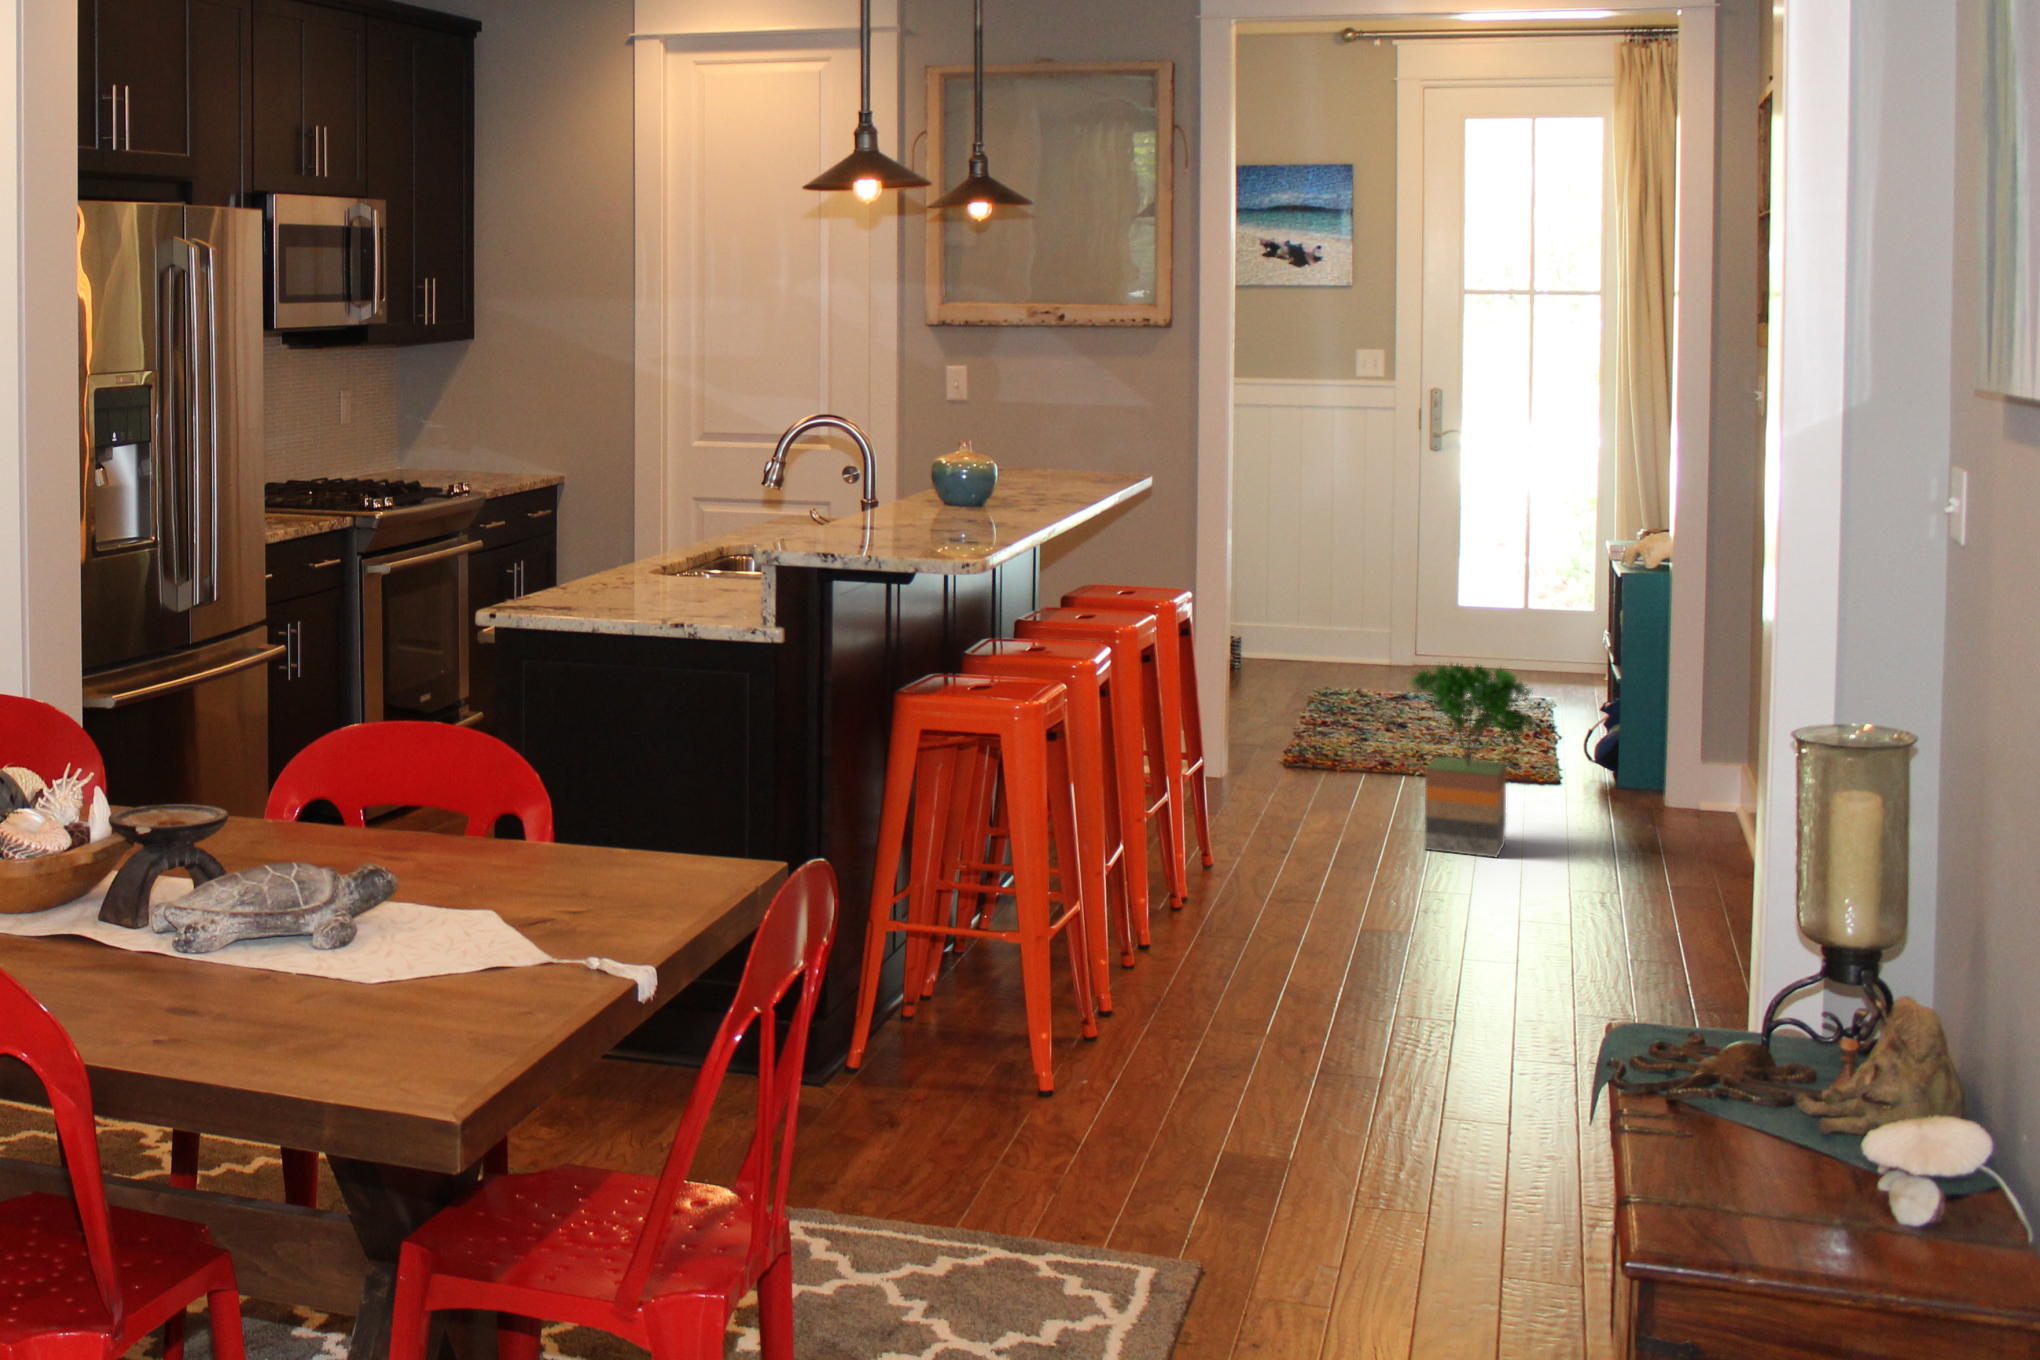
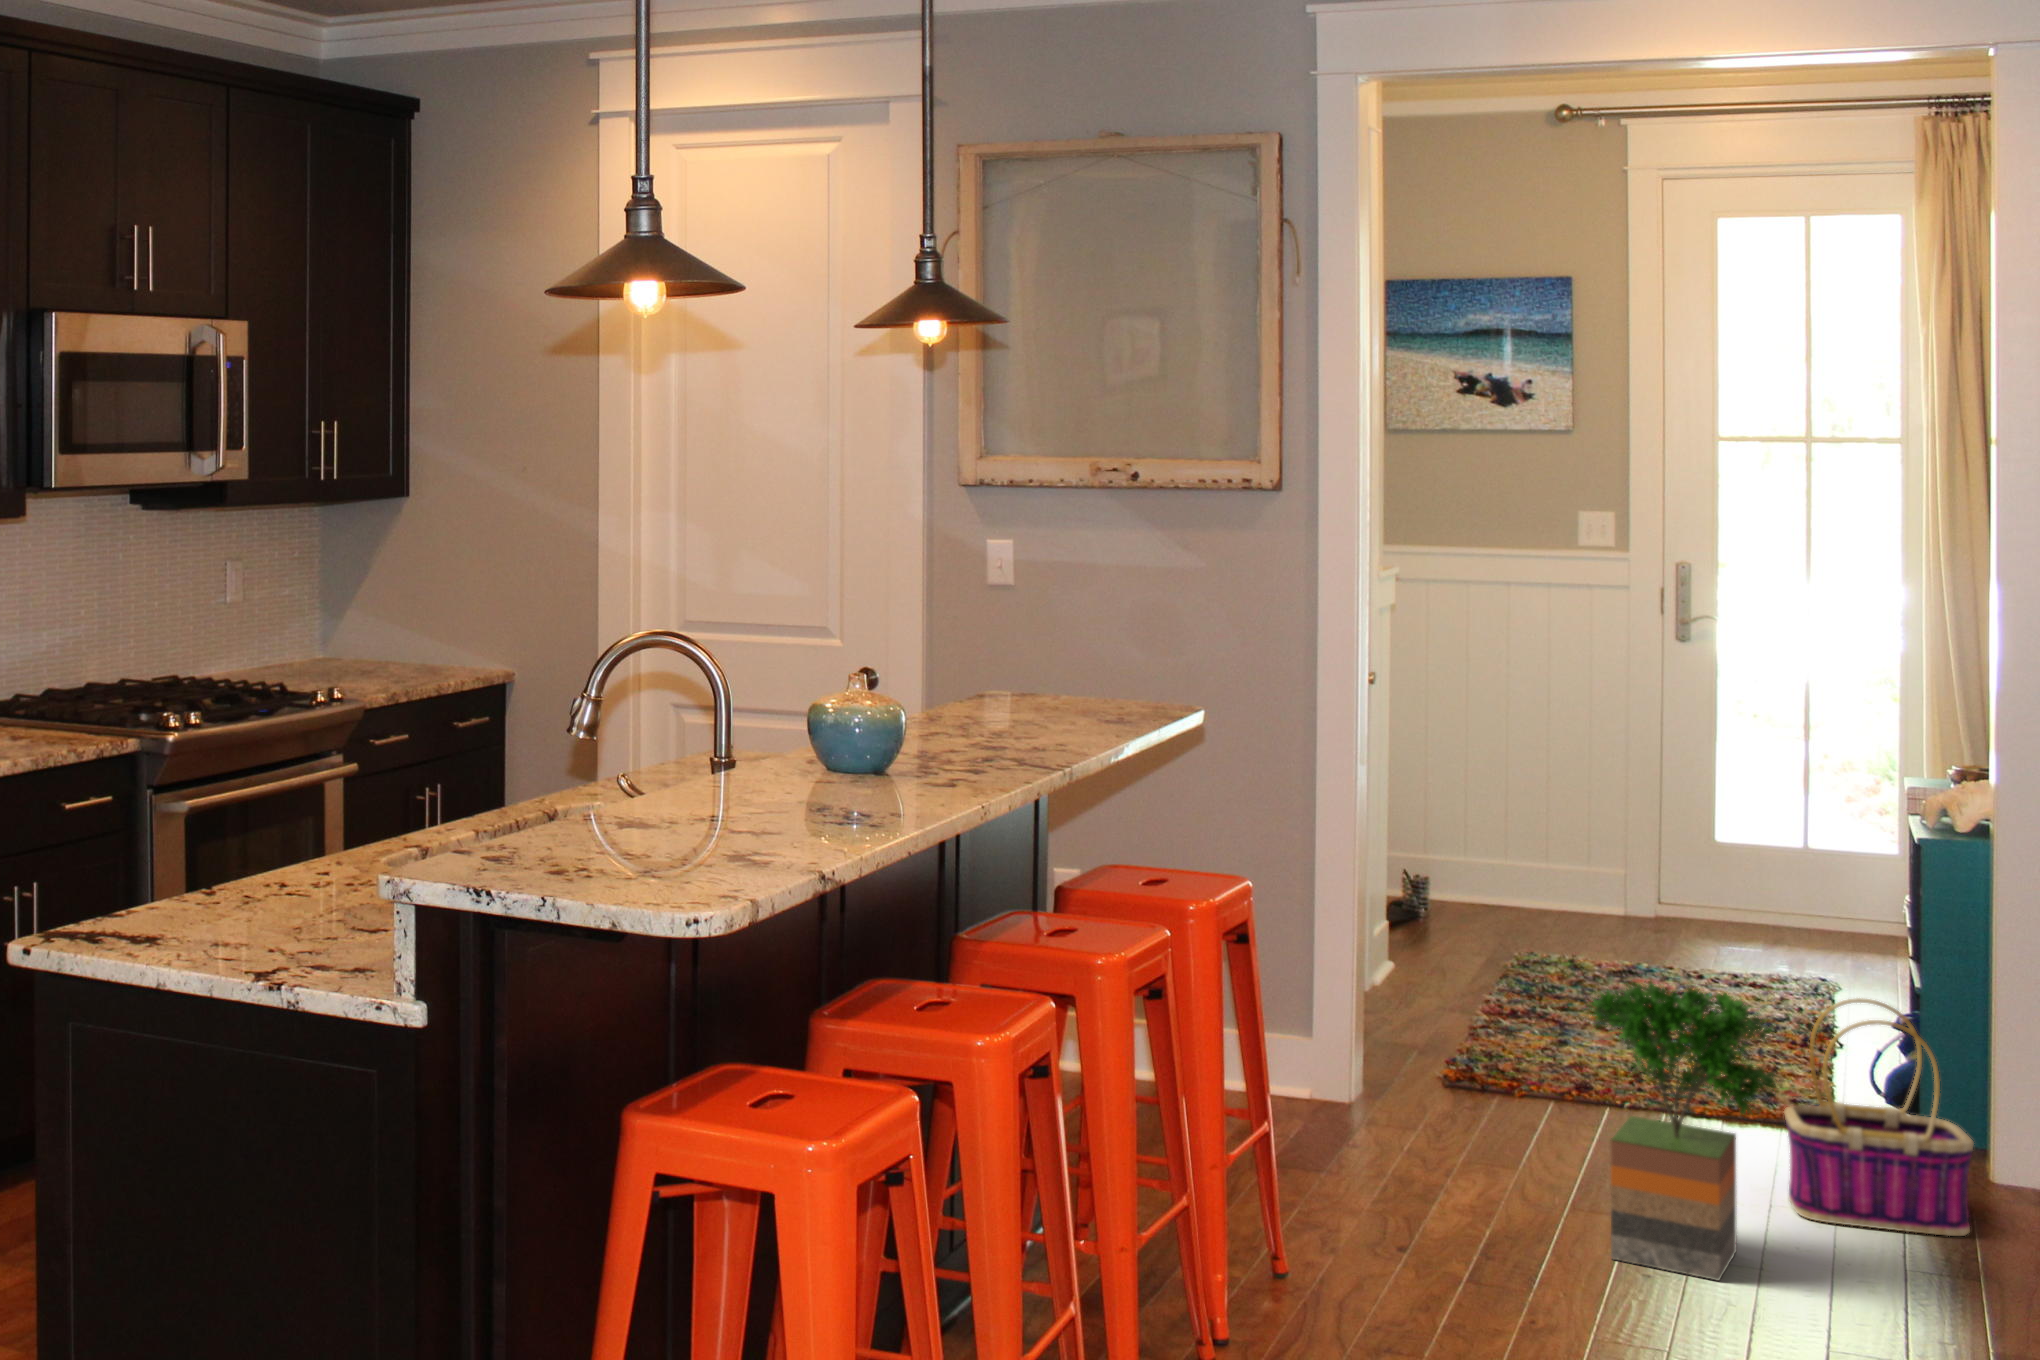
basket: none [1533,677,1658,831] -> present [1785,998,1973,1236]

